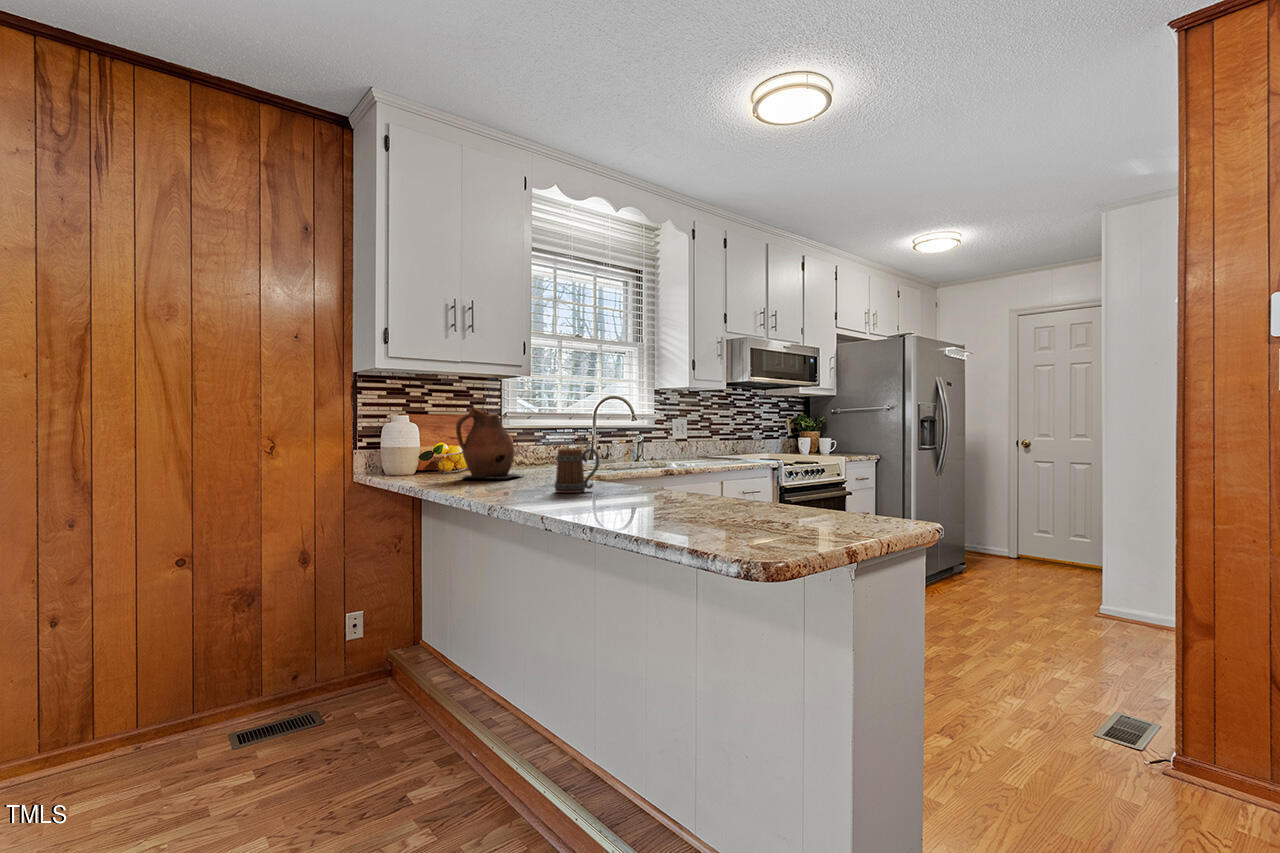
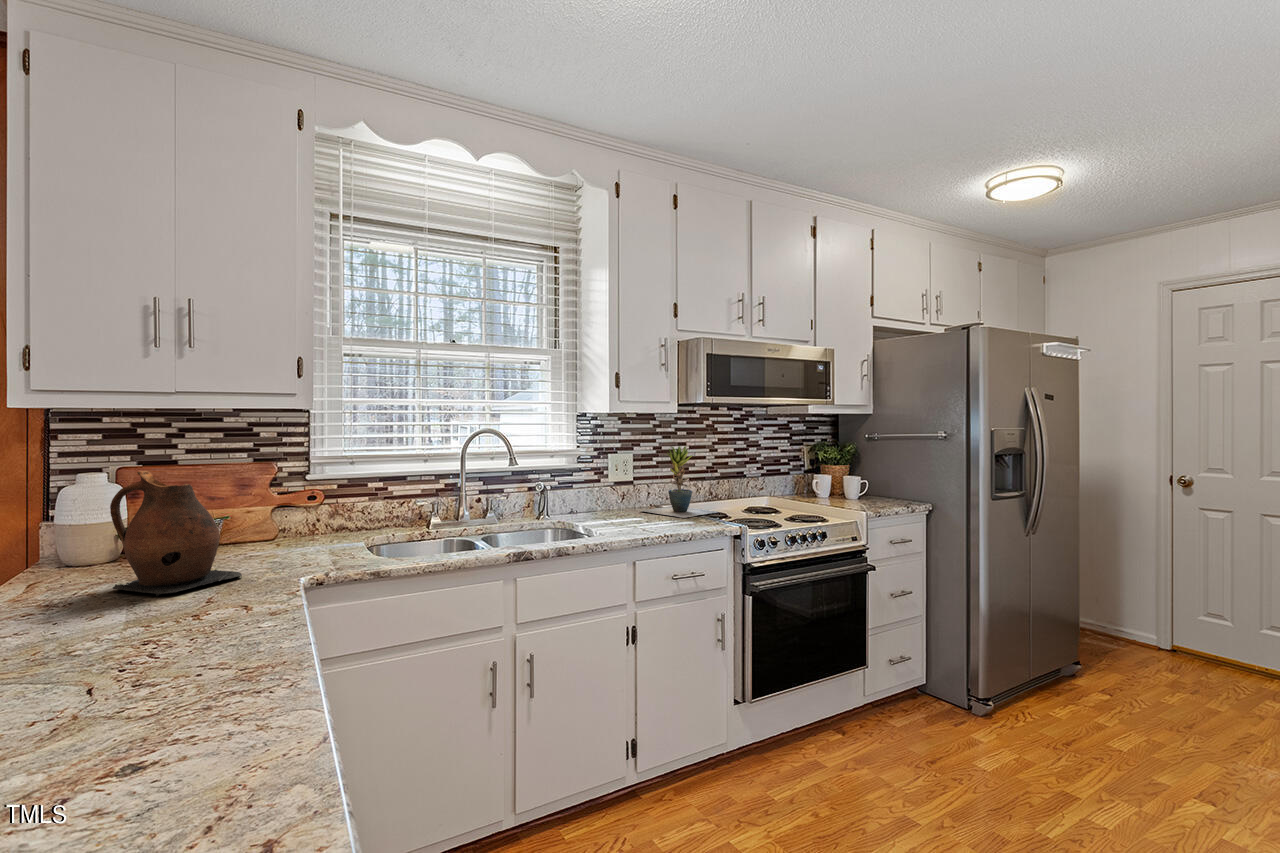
potted plant: none [698,411,753,459] -> present [641,446,717,518]
mug: present [555,448,599,493] -> none [86,582,184,677]

